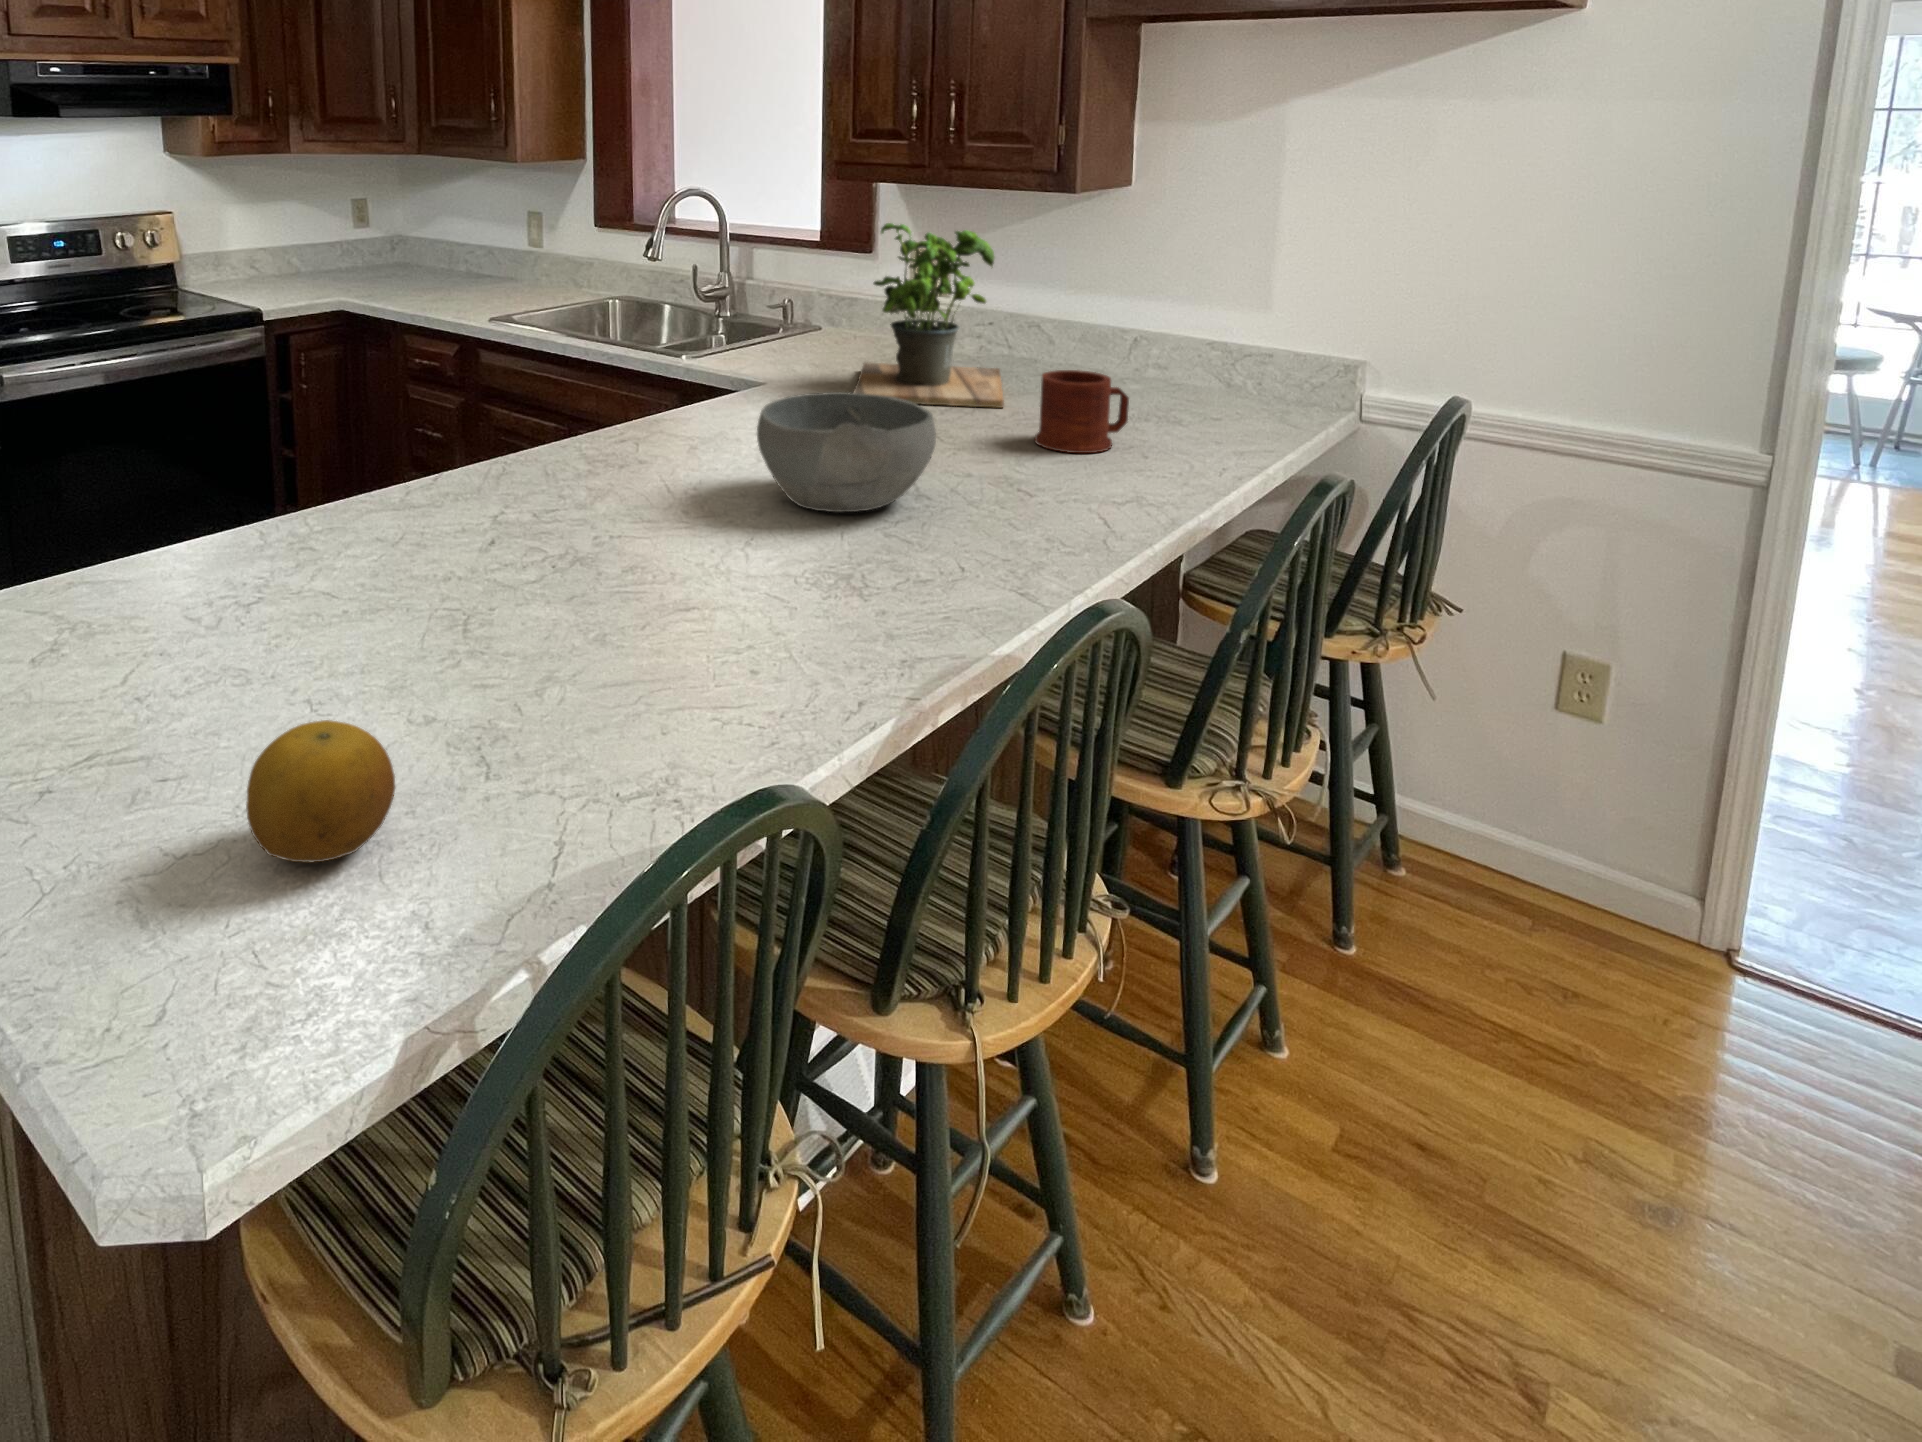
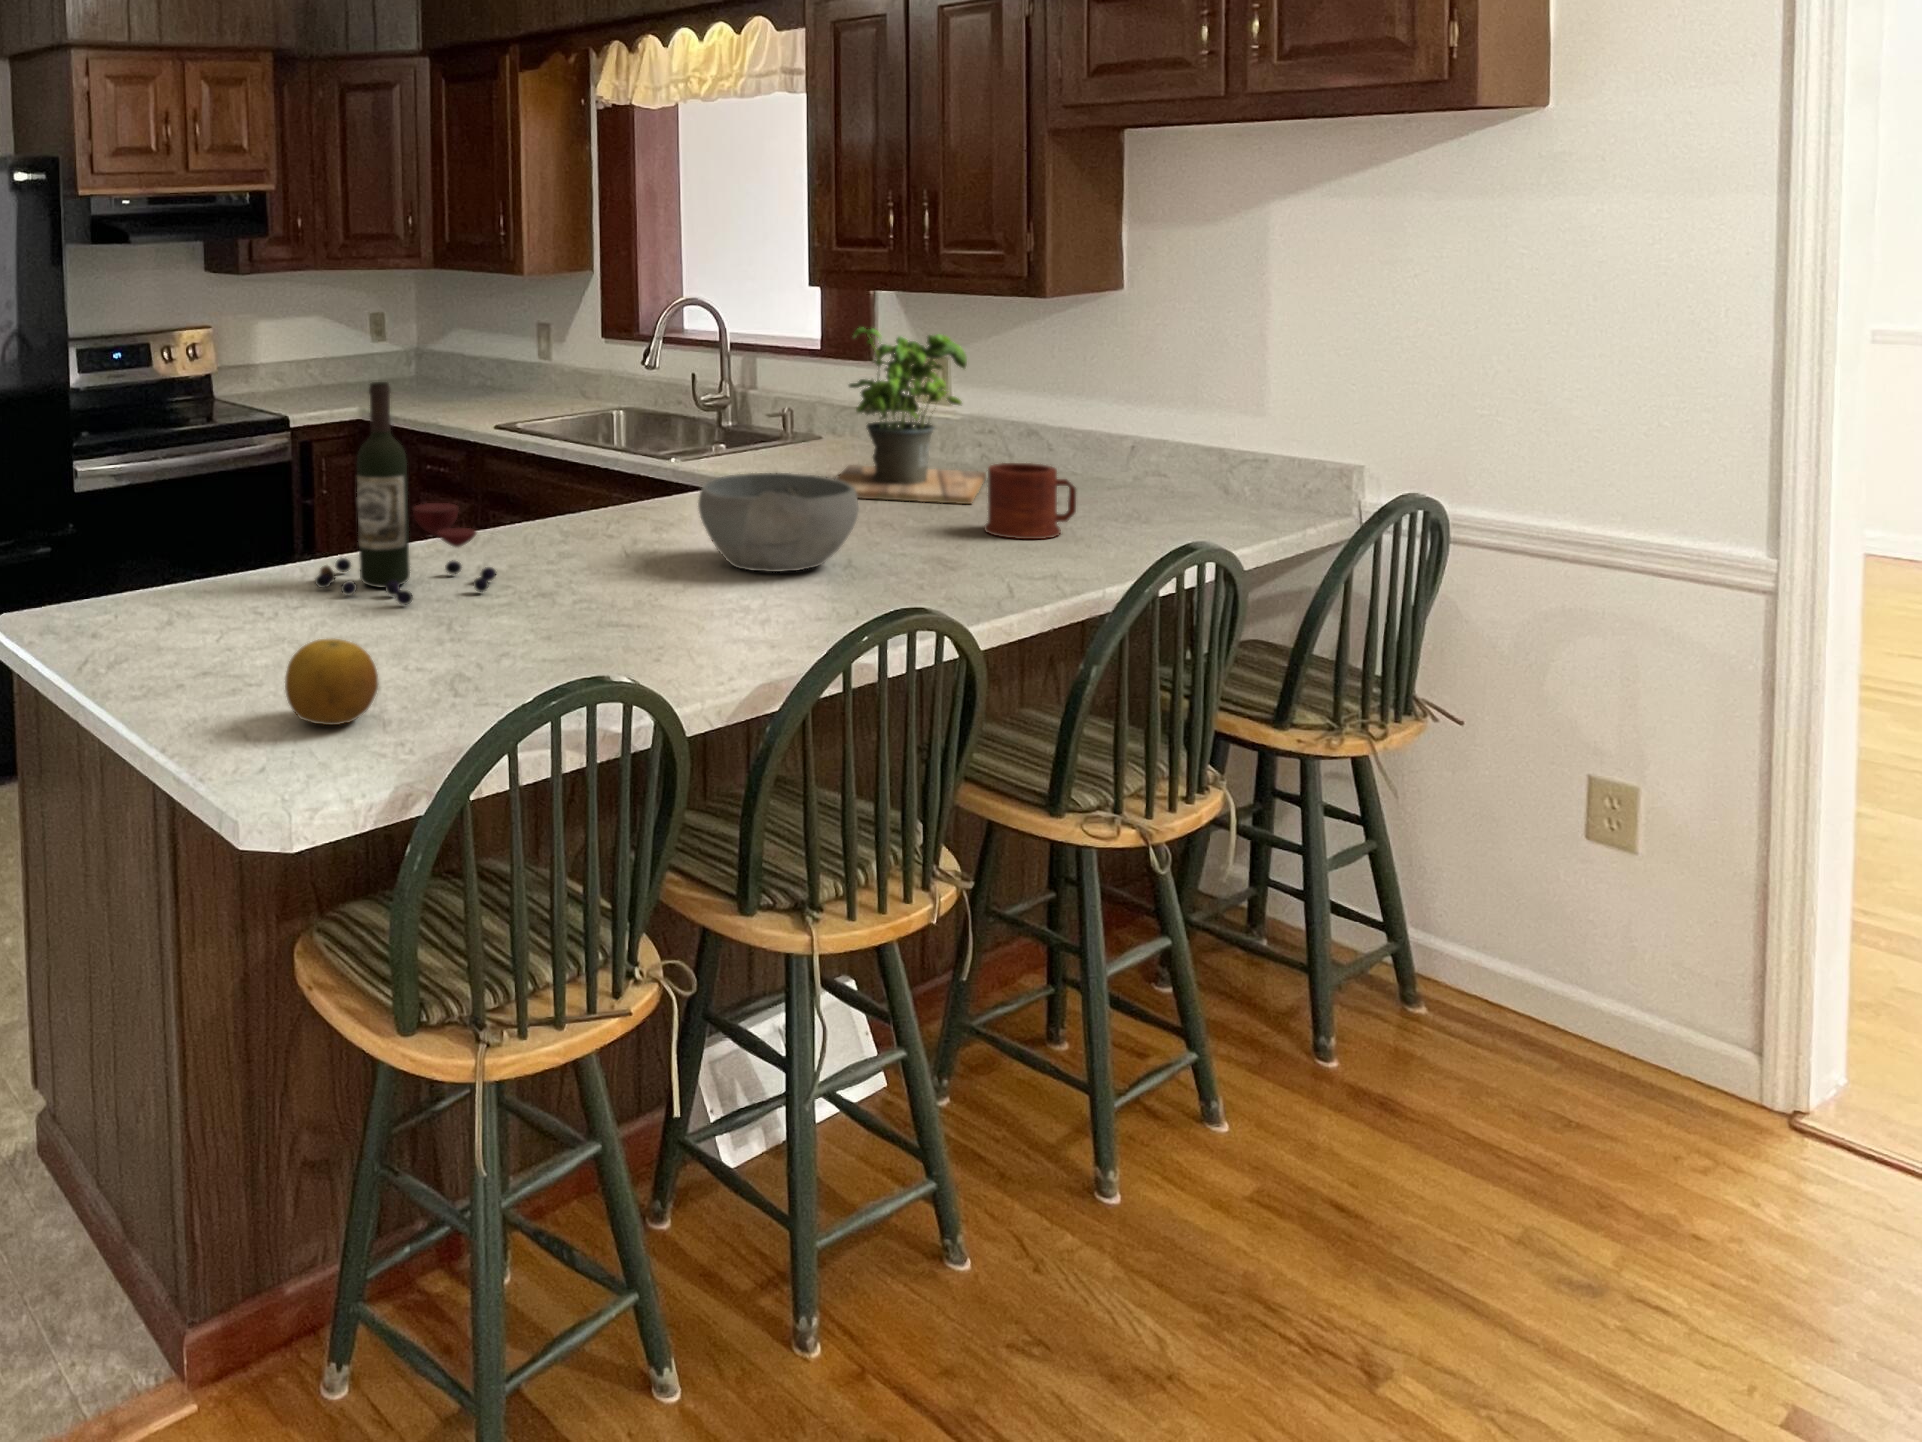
wine bottle: none [292,299,525,593] -> present [315,382,497,605]

